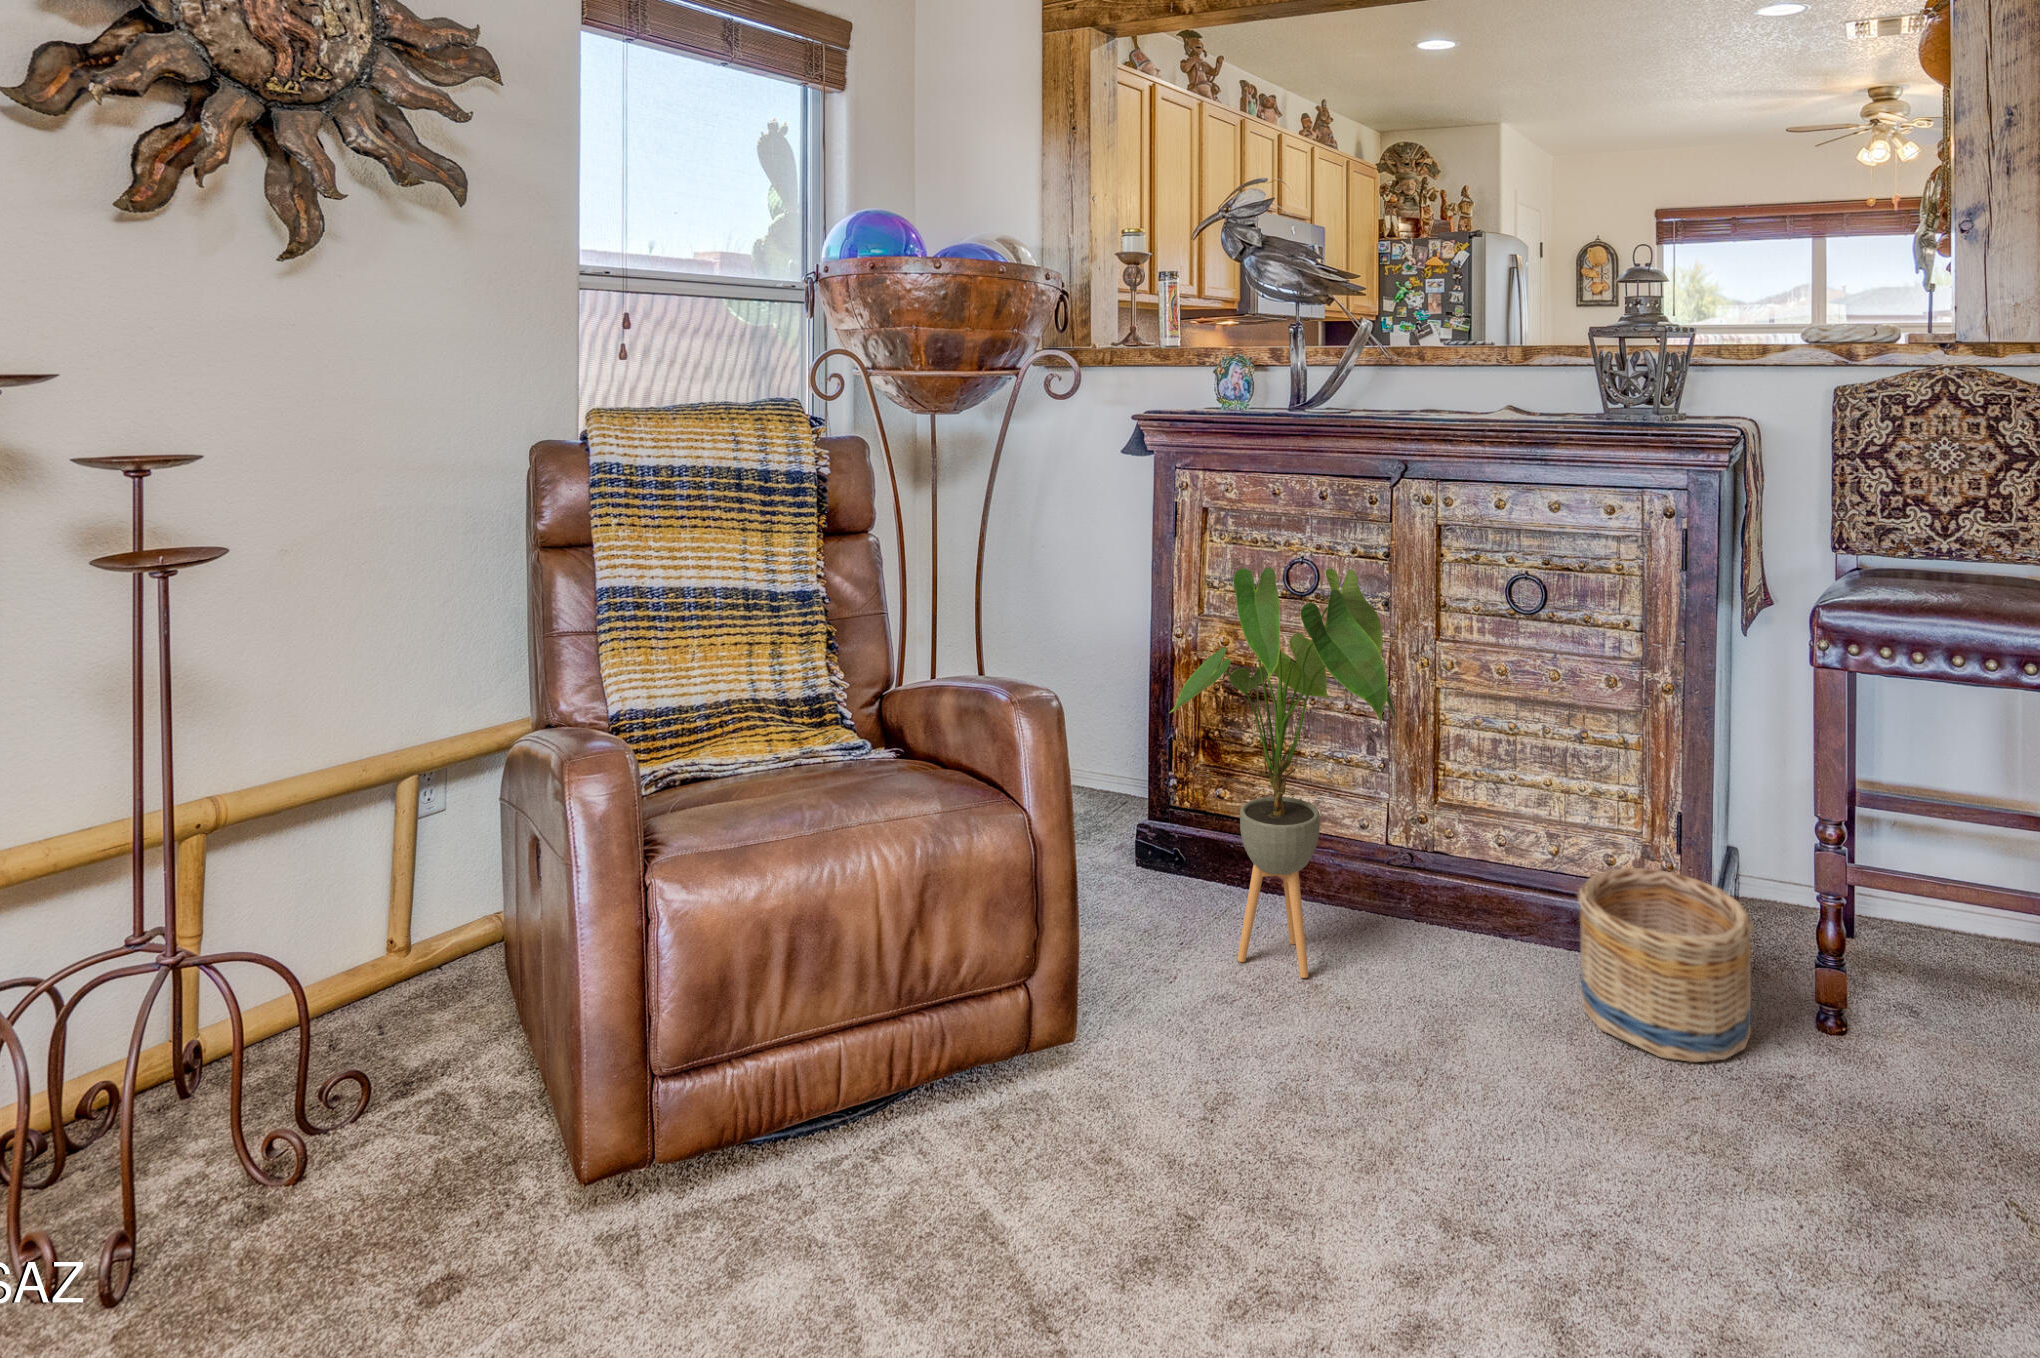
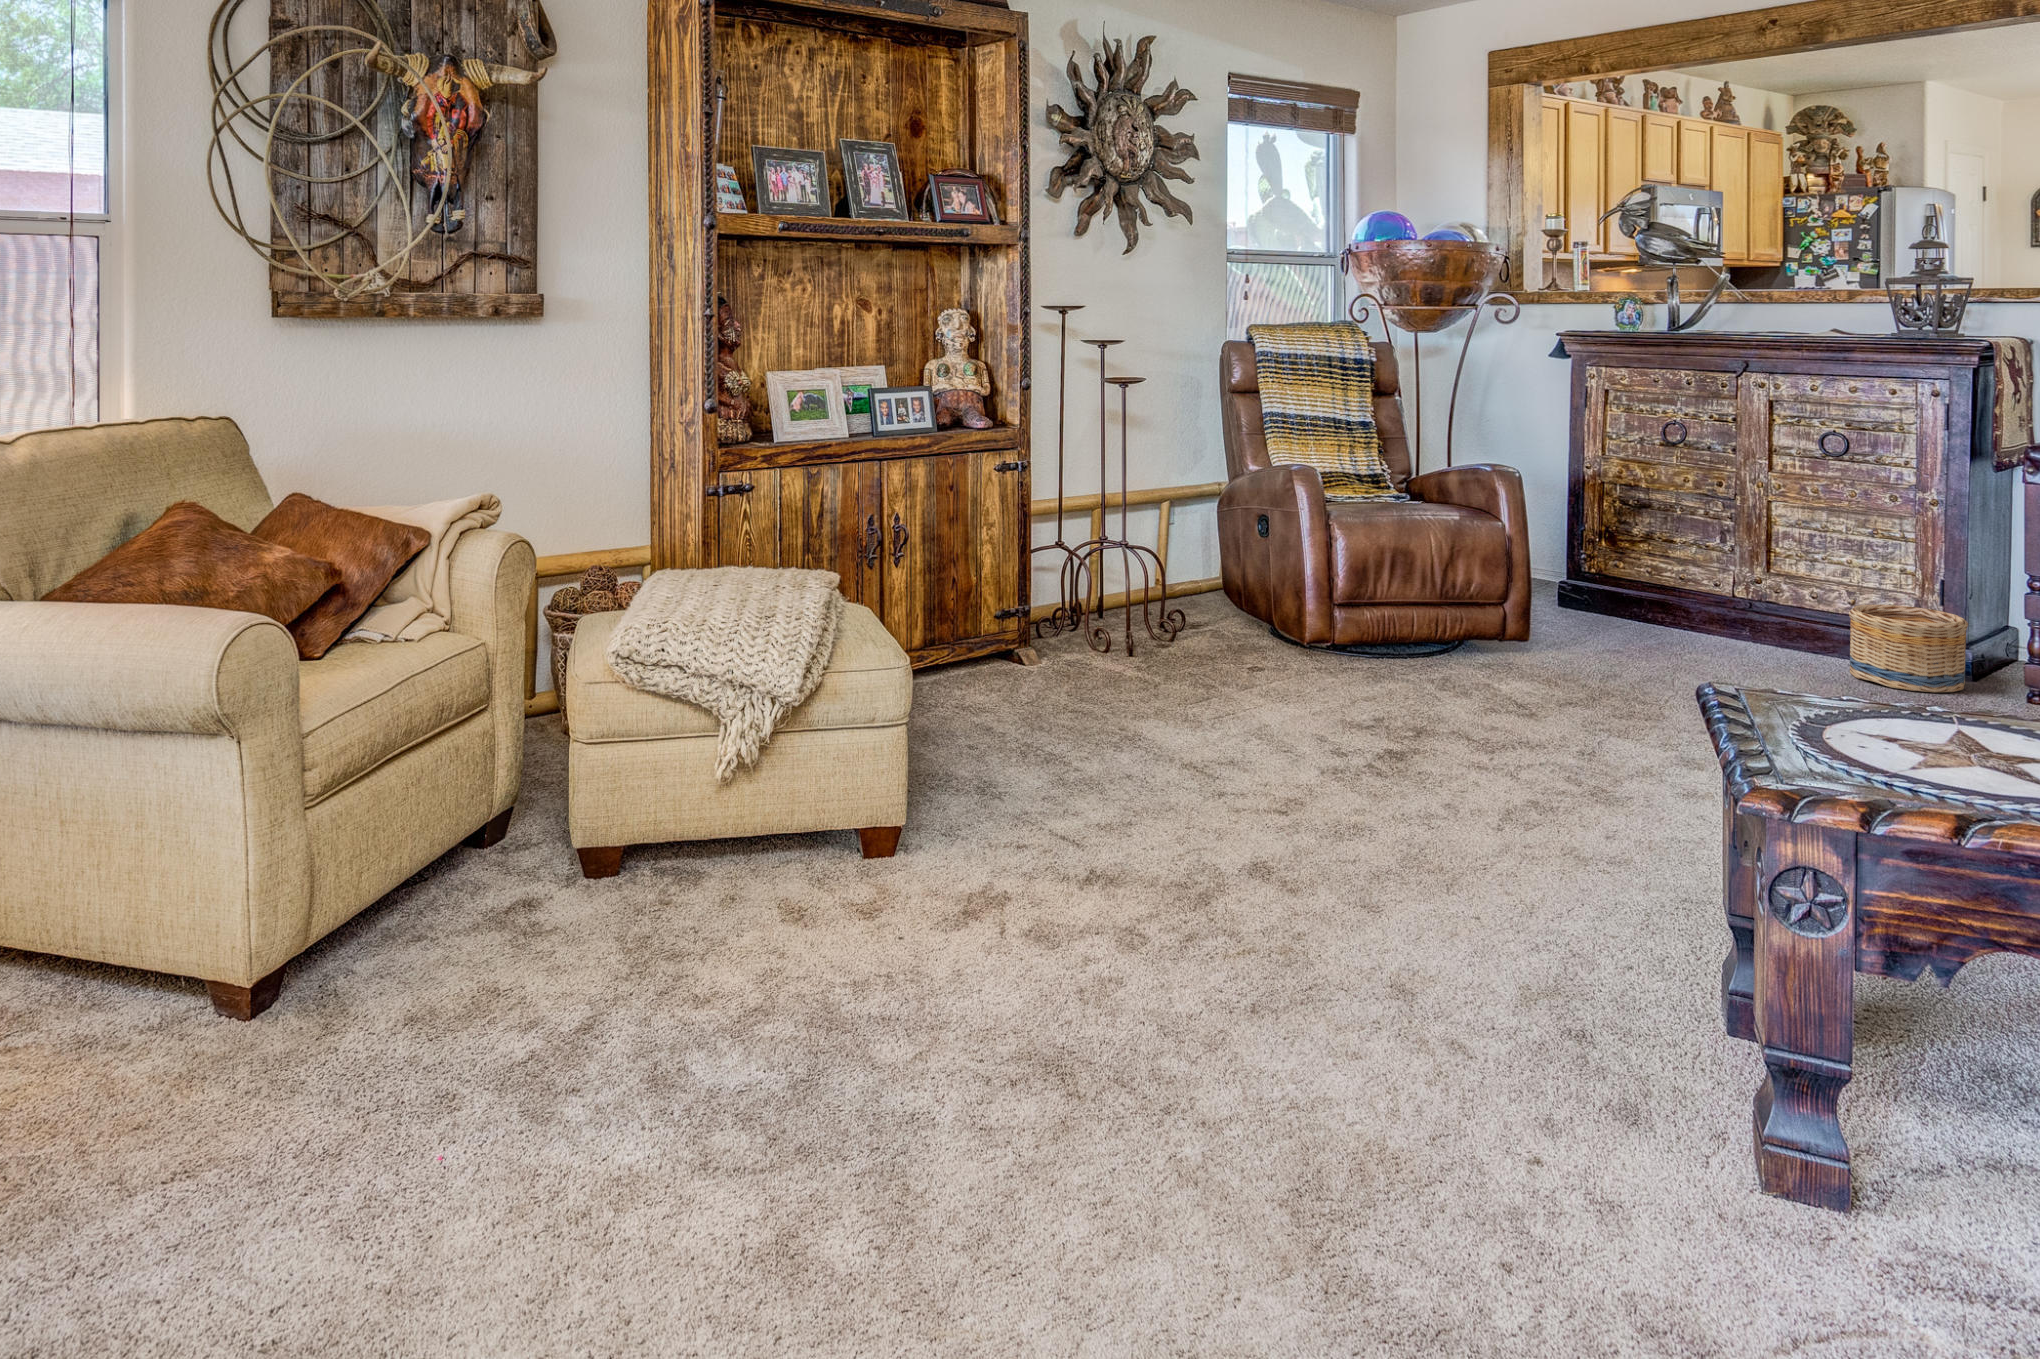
house plant: present [1170,567,1400,978] -> none [1580,418,1733,647]

